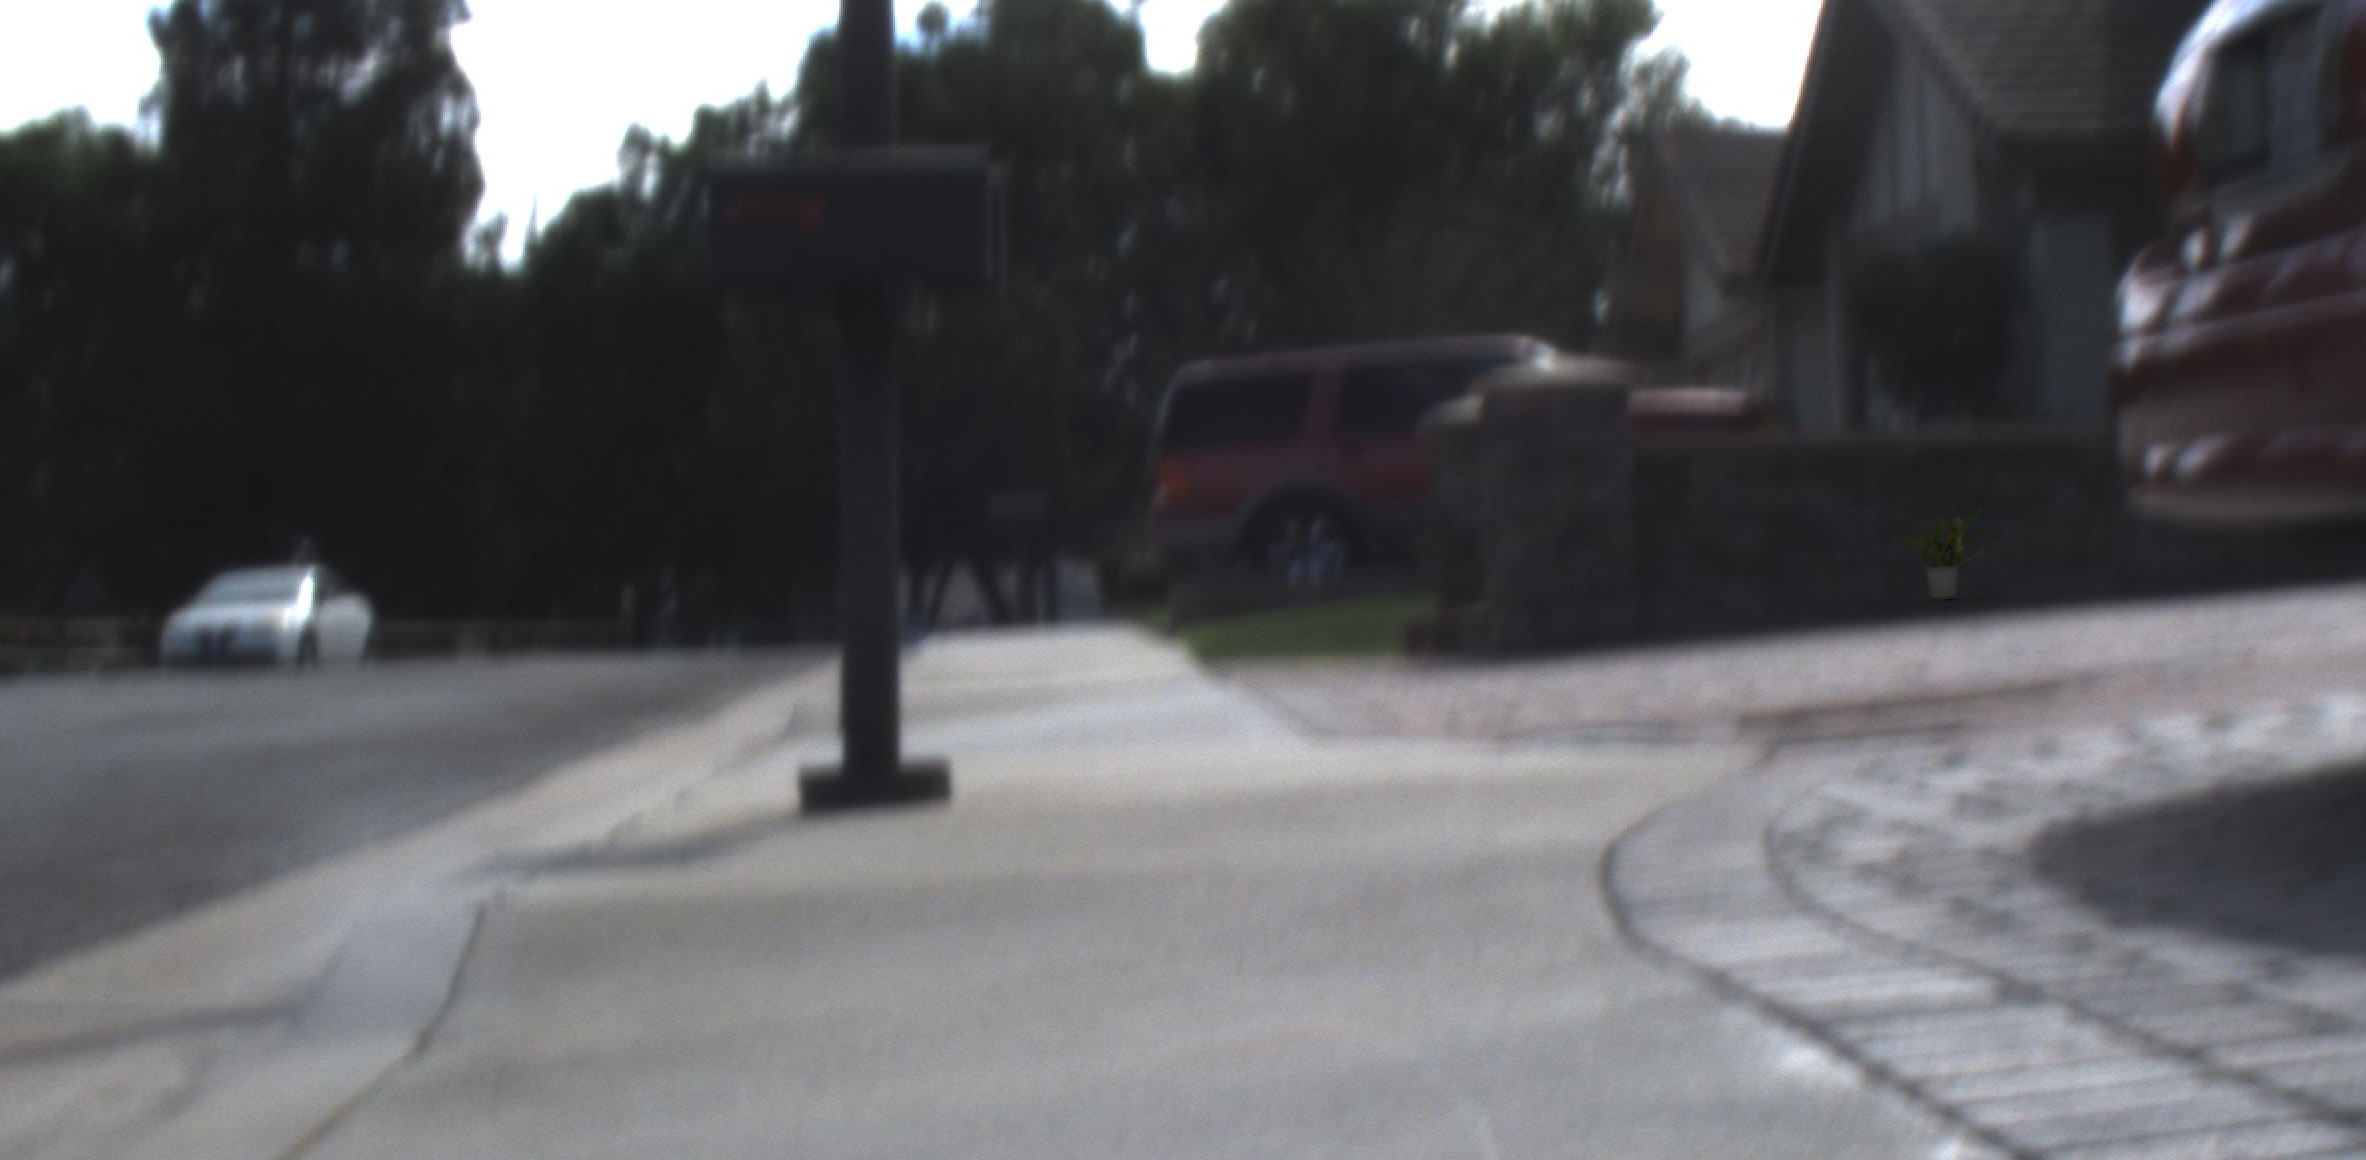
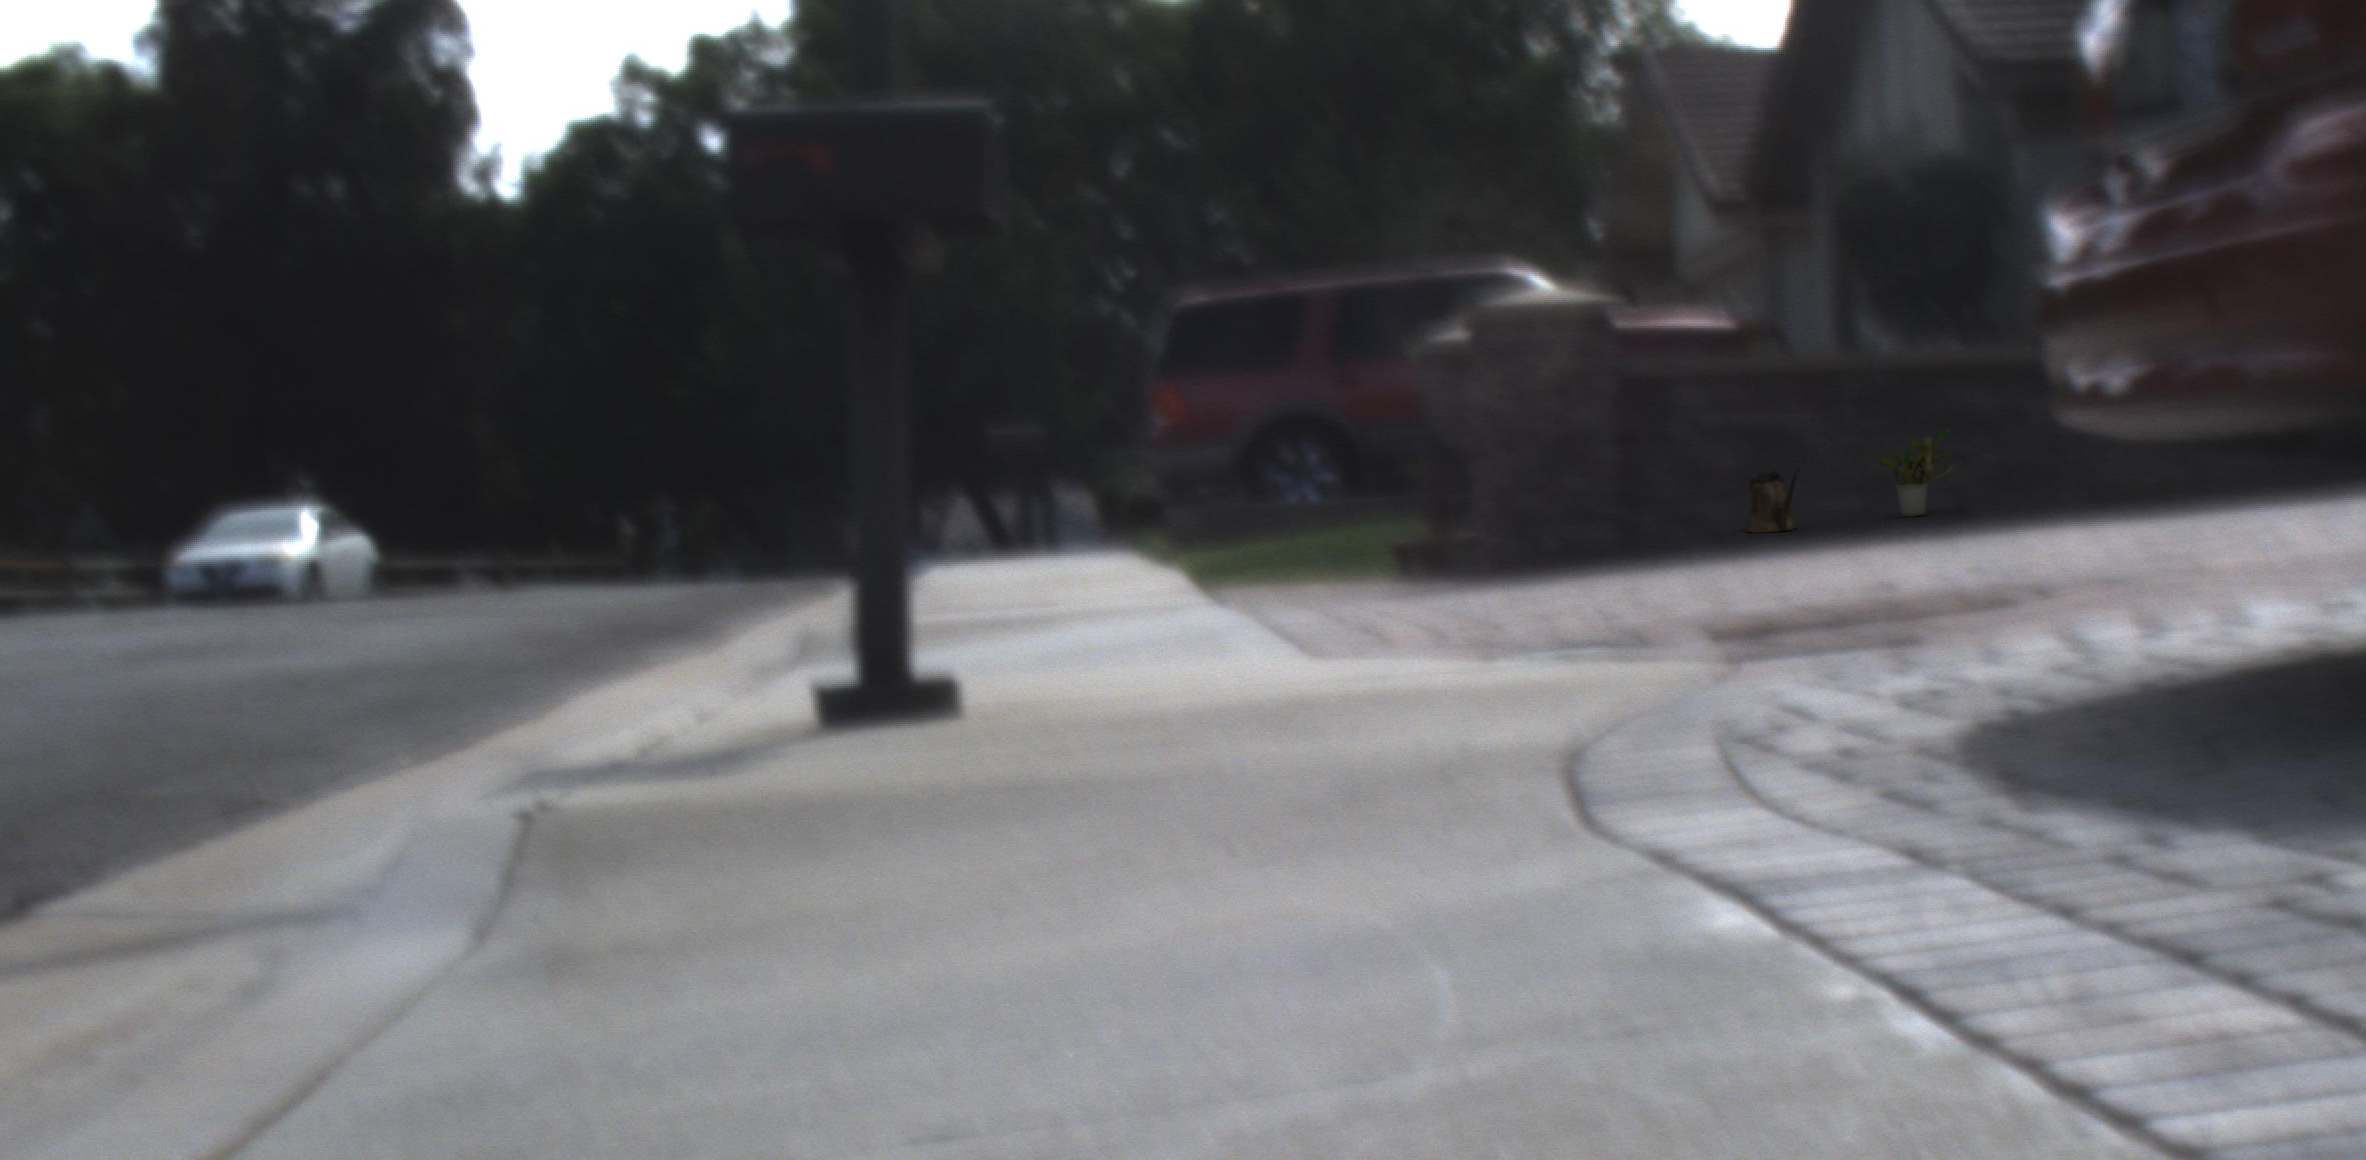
watering can: none [1770,548,1828,615] -> present [1747,468,1800,533]

